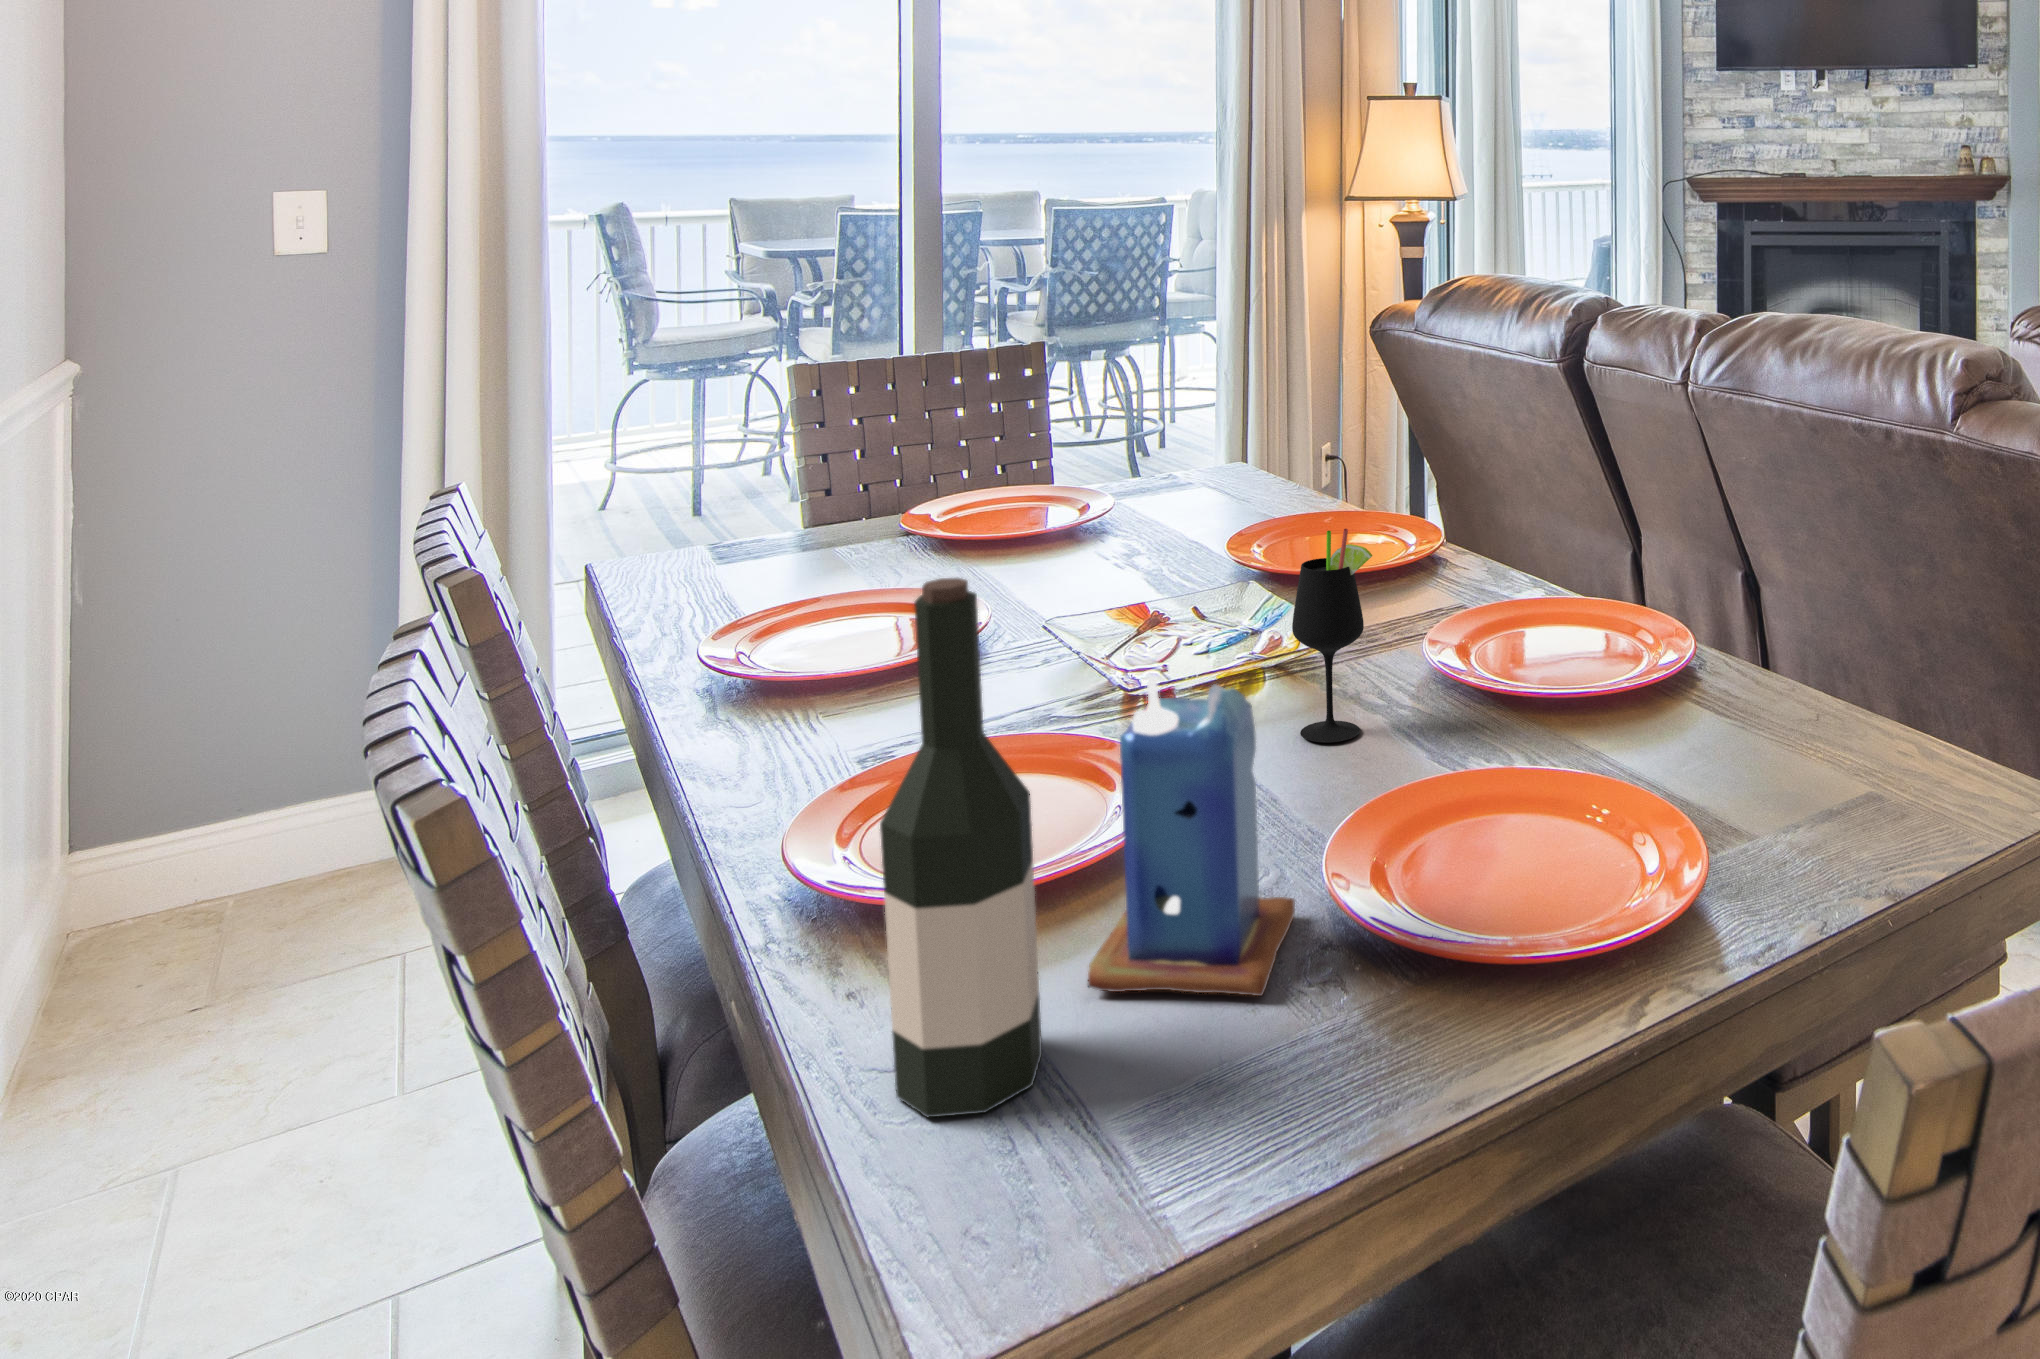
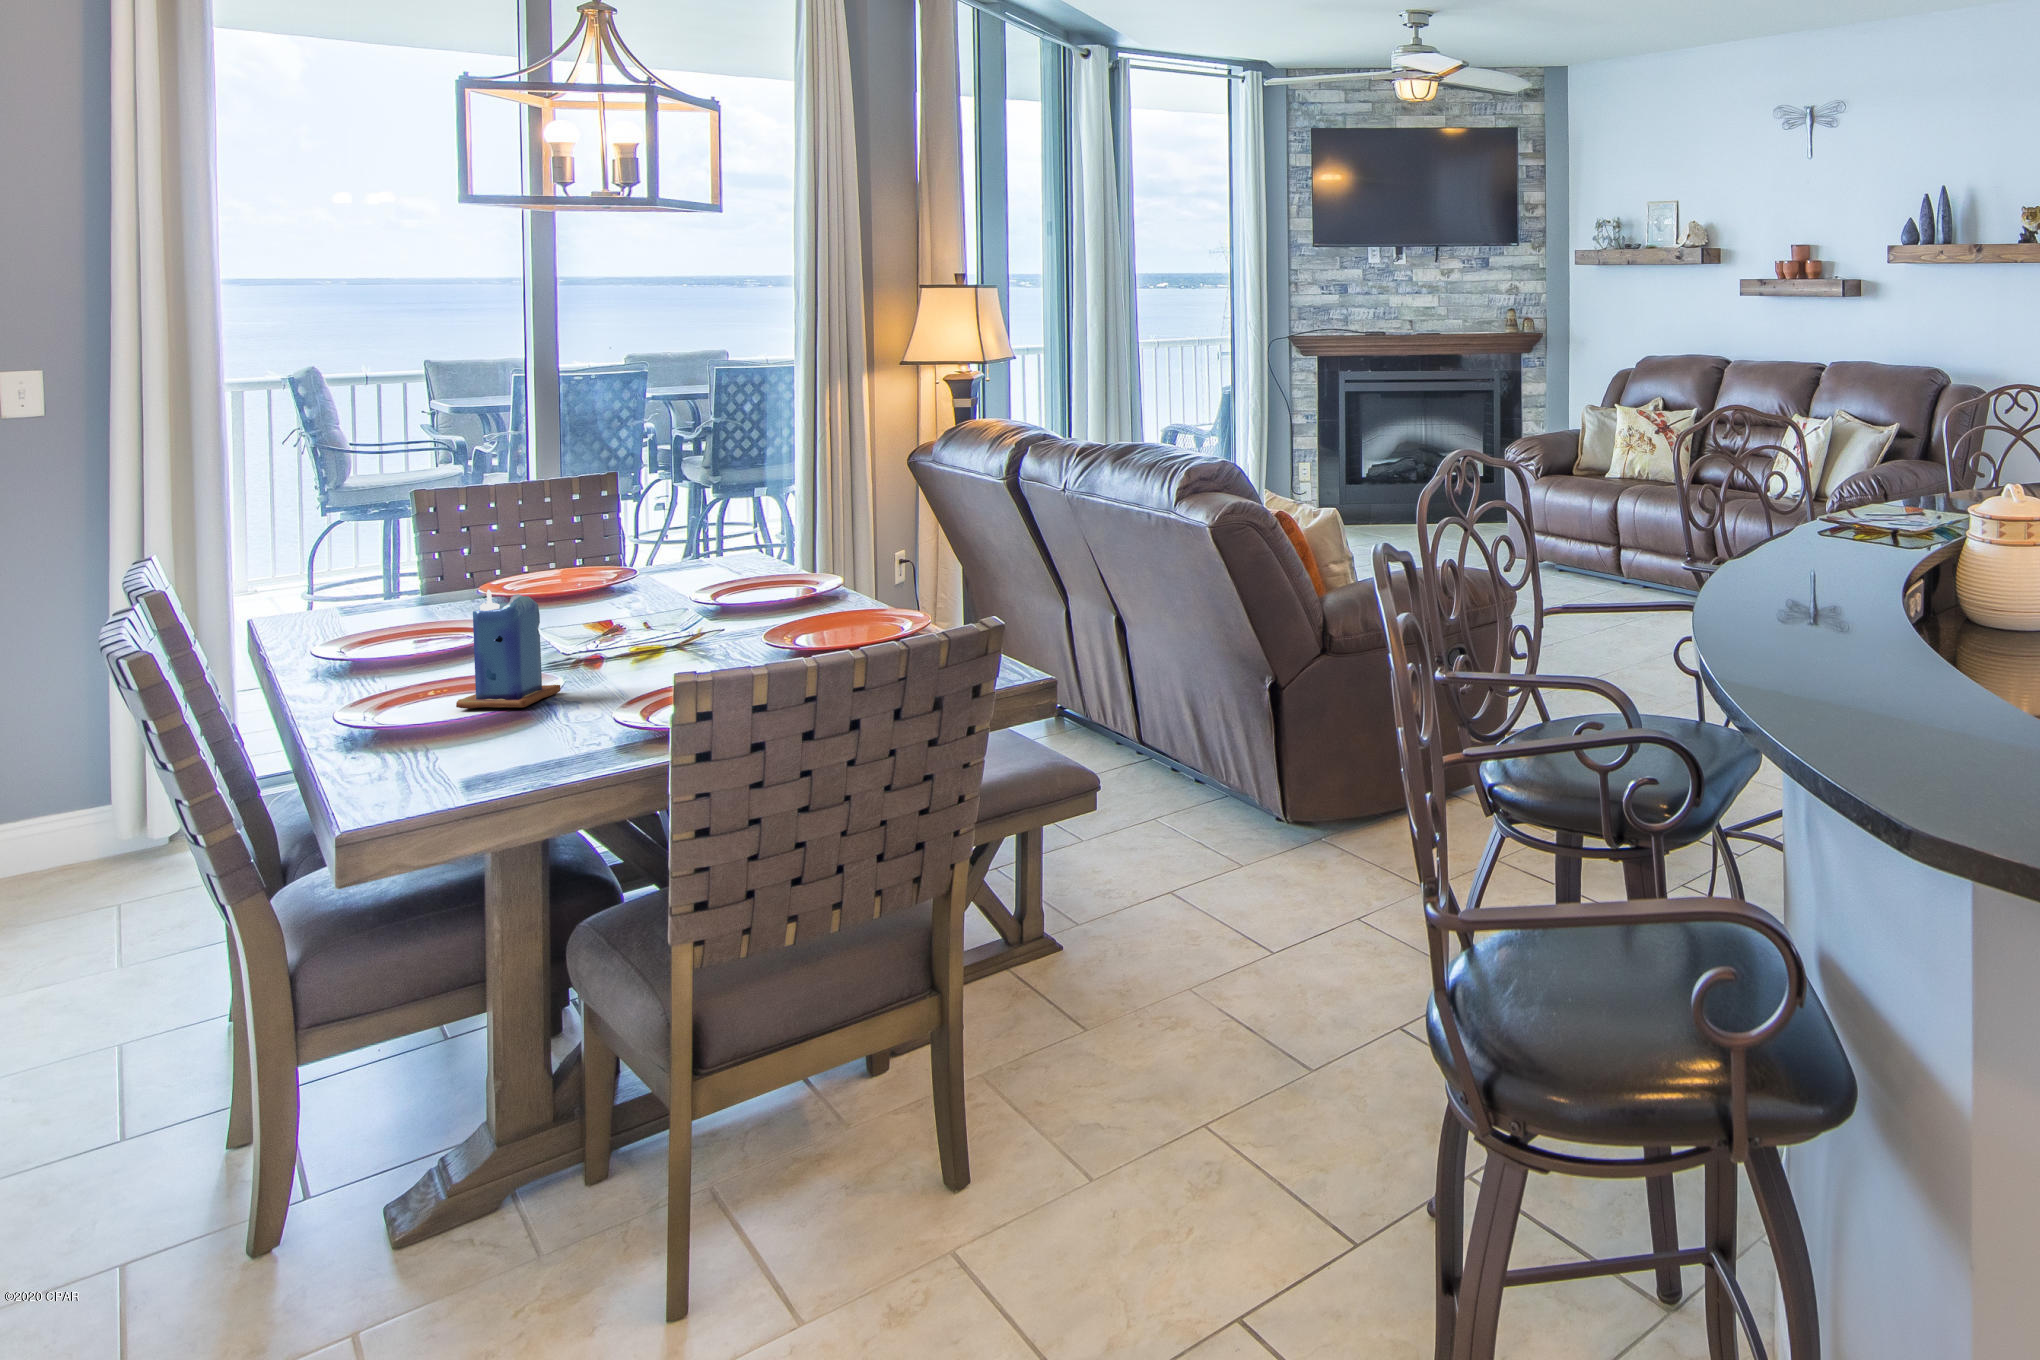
wine glass: present [1292,529,1372,743] -> none [620,549,657,649]
wine bottle: present [880,578,1042,1117] -> none [362,546,428,733]

